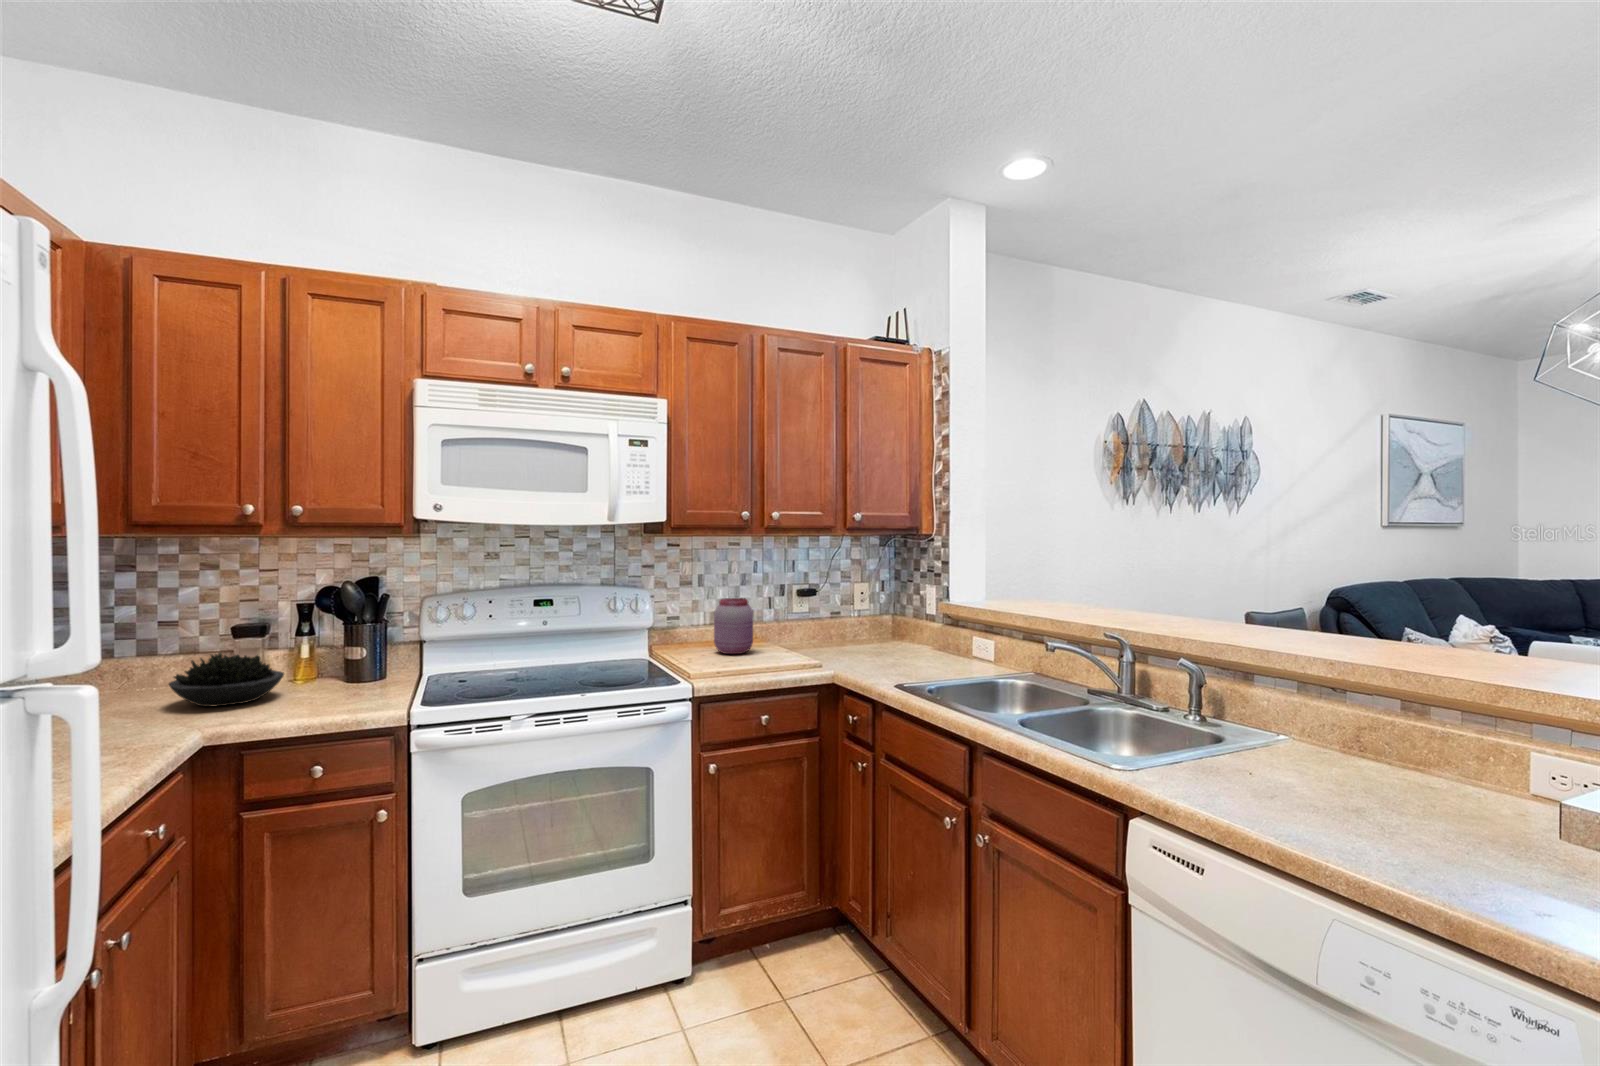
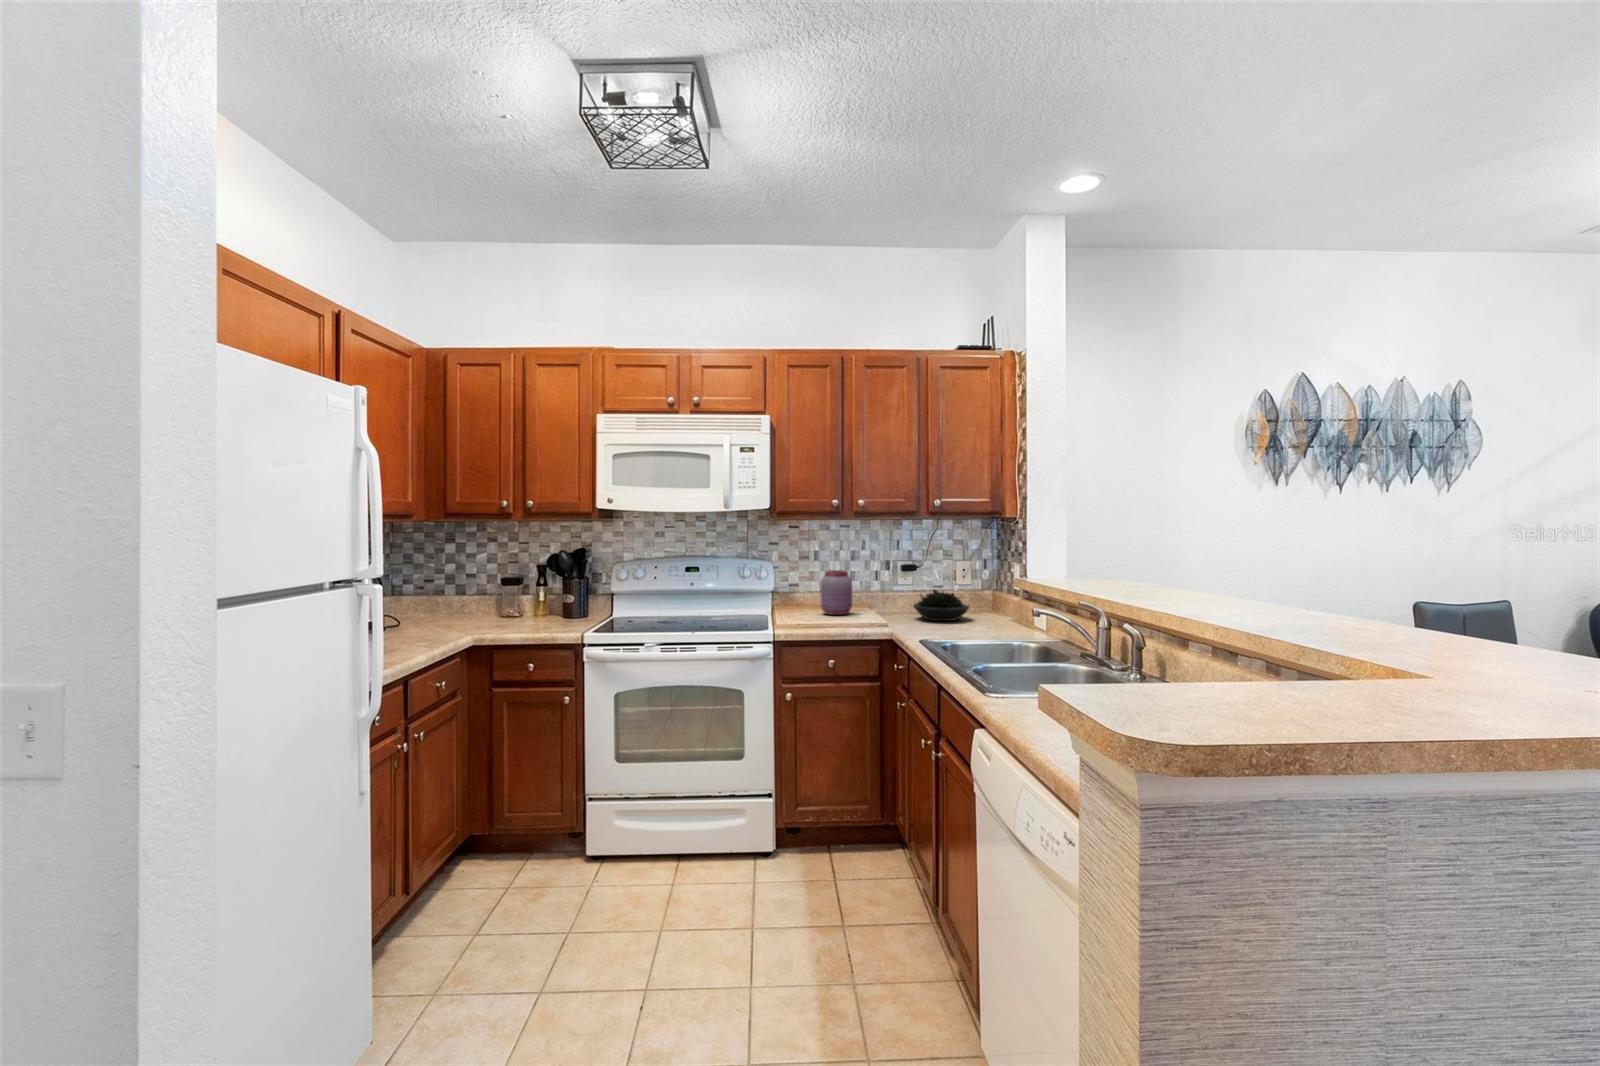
succulent plant: present [169,653,284,707] -> present [913,590,969,621]

